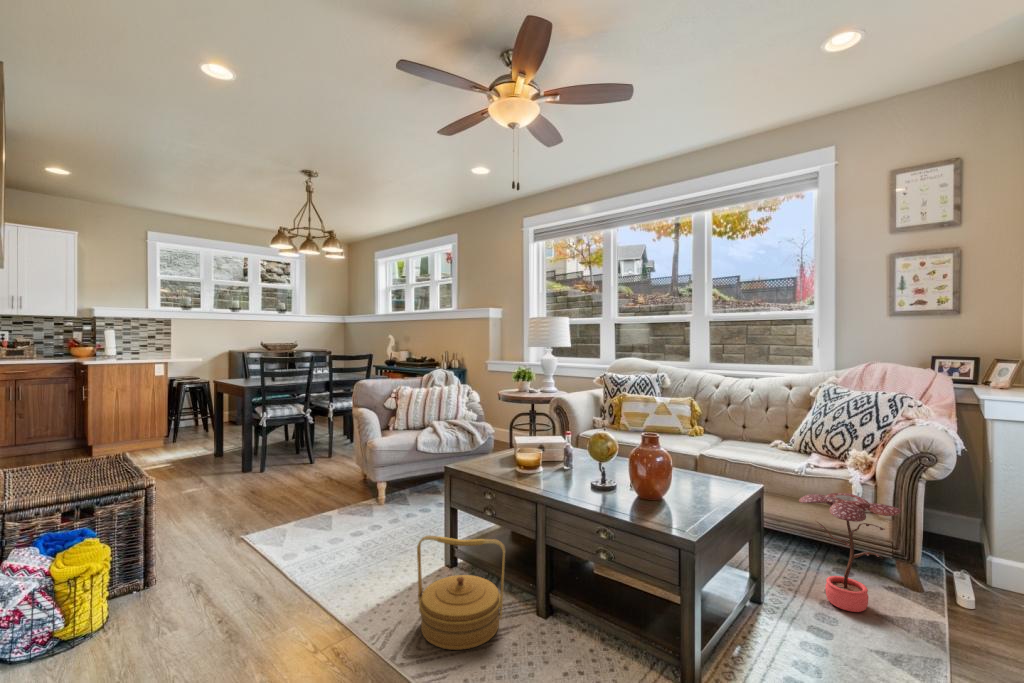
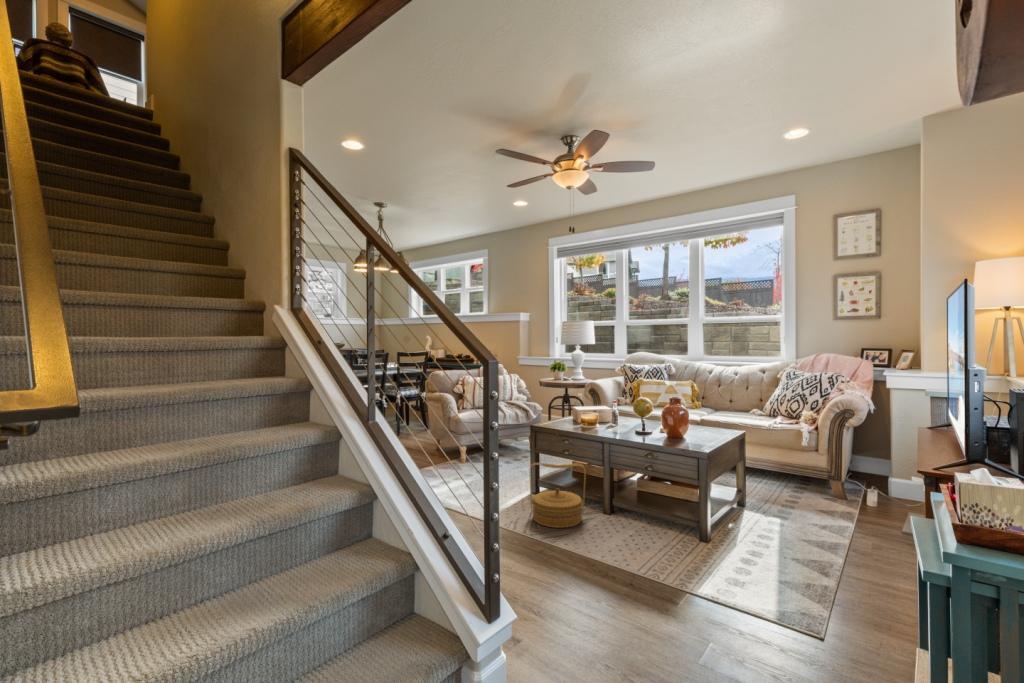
potted plant: present [799,493,901,612] -> none [768,435,830,508]

